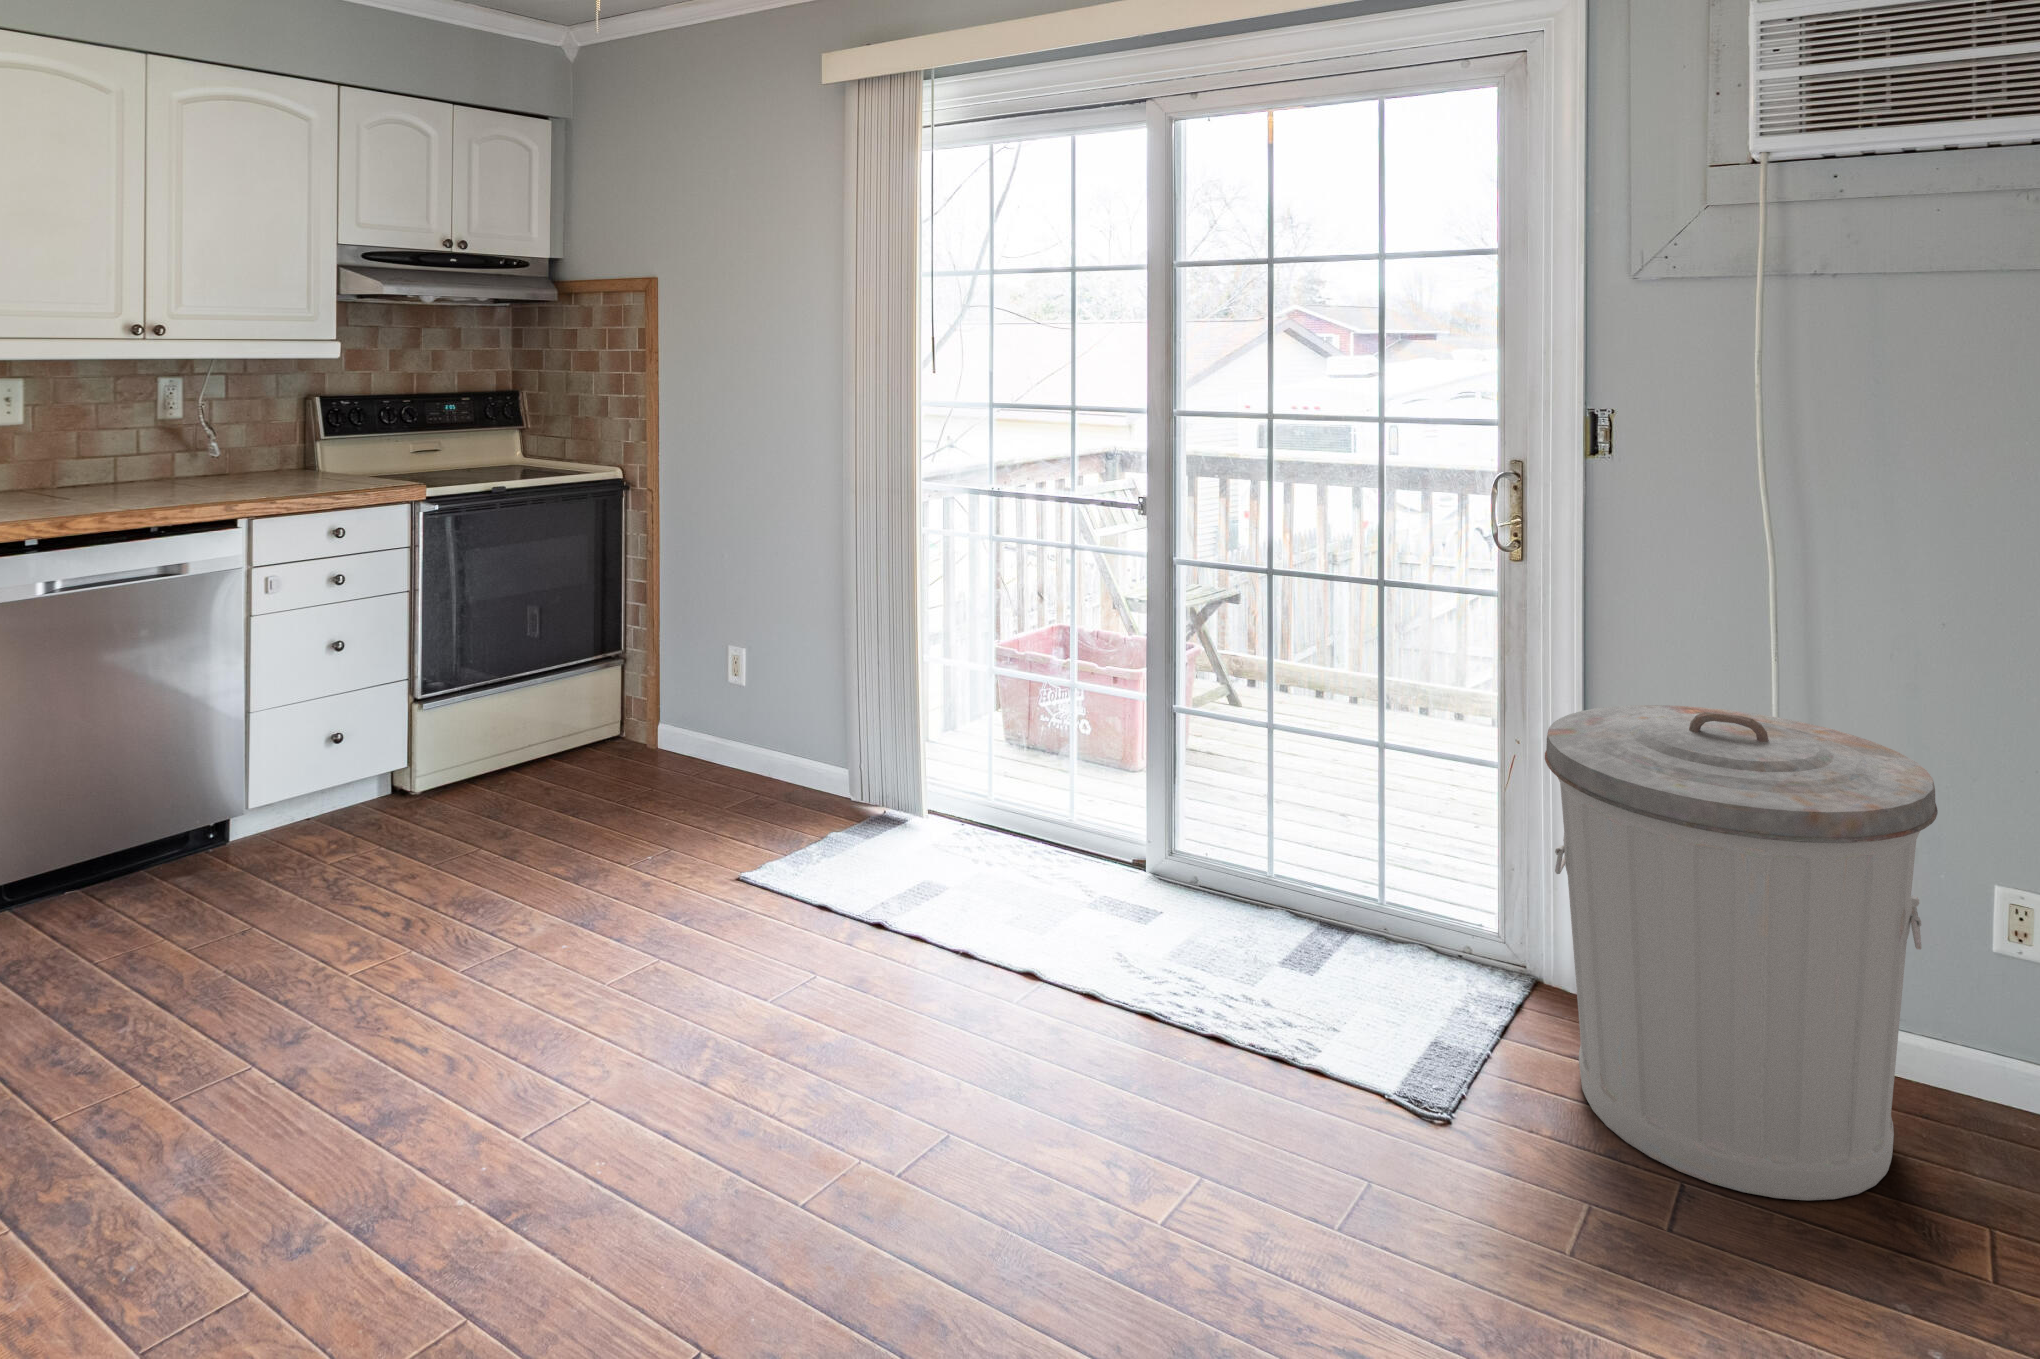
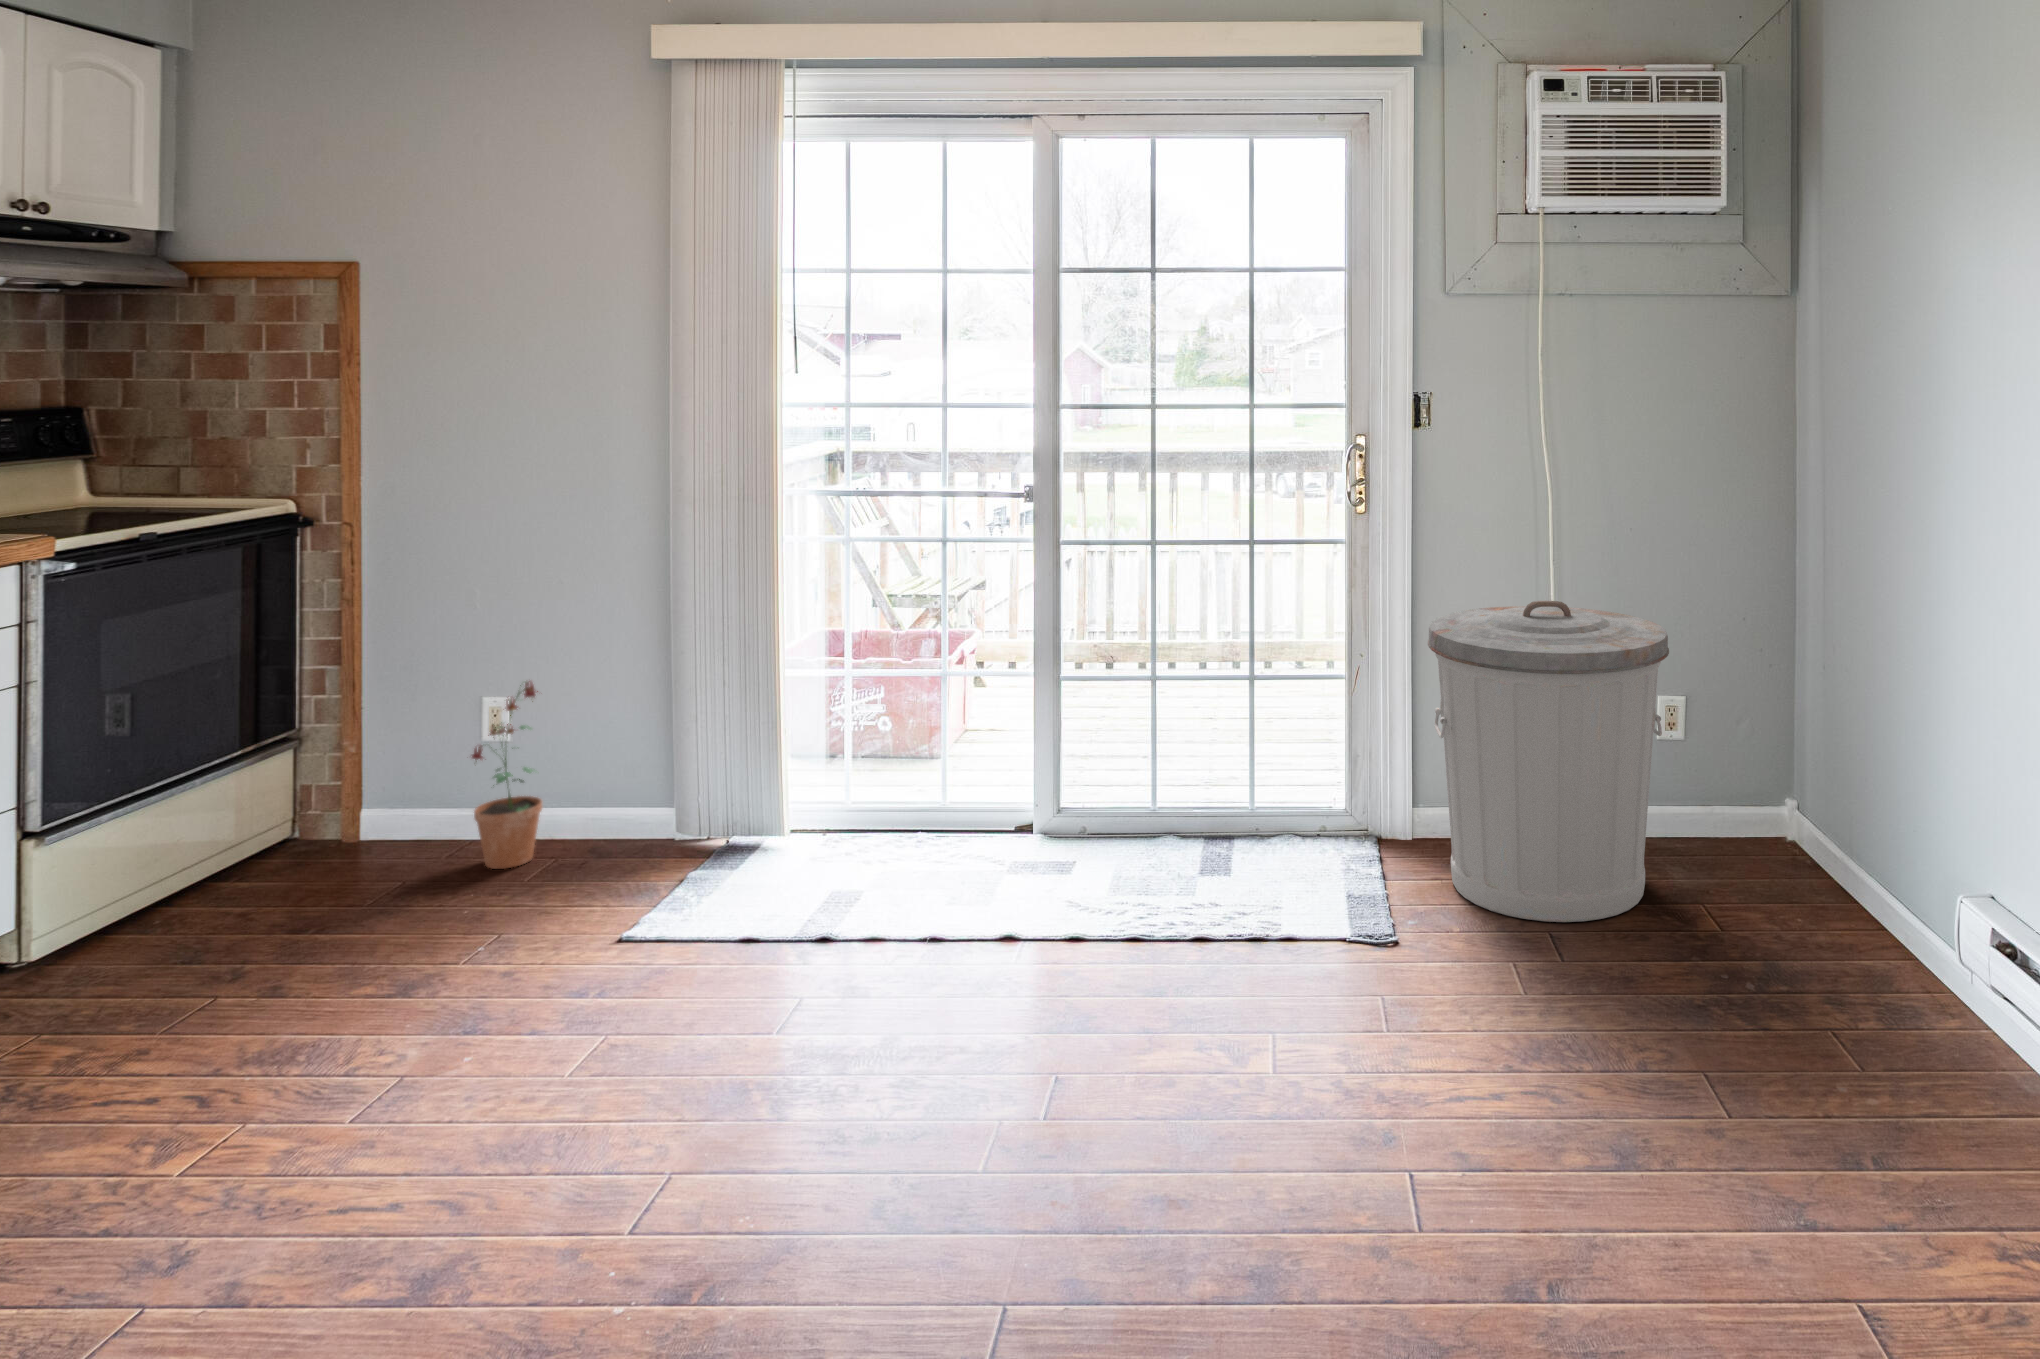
potted plant: none [697,635,760,794] -> present [472,681,542,869]

